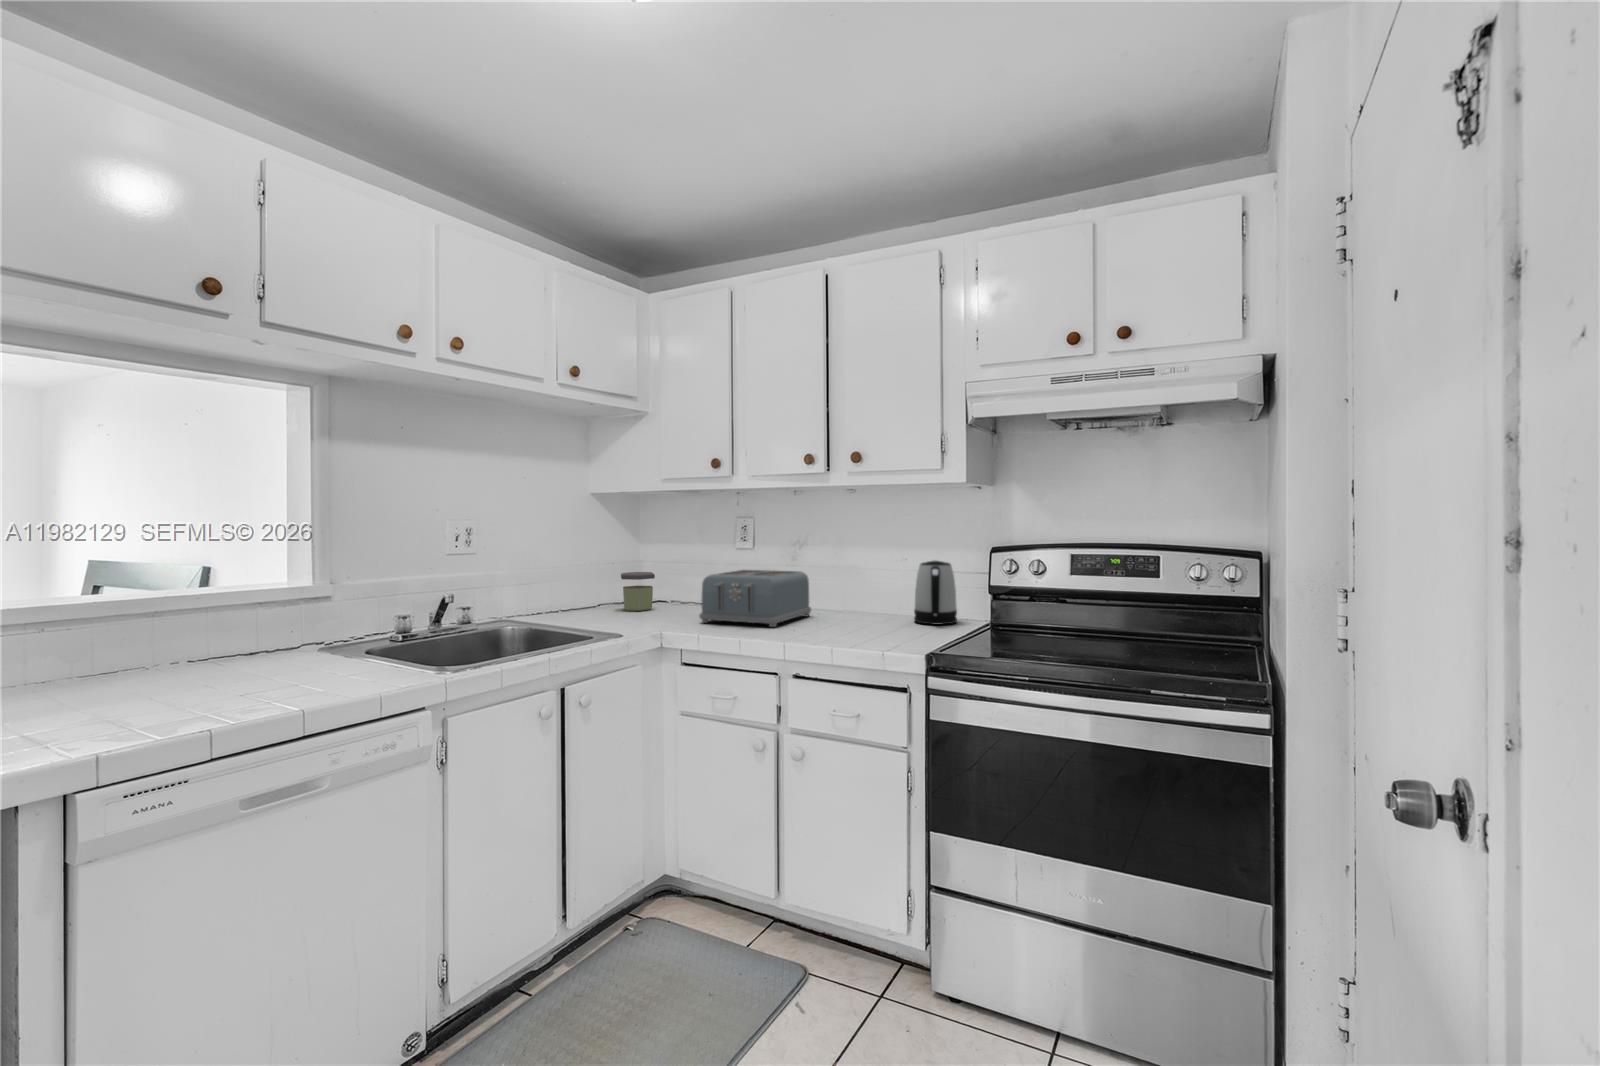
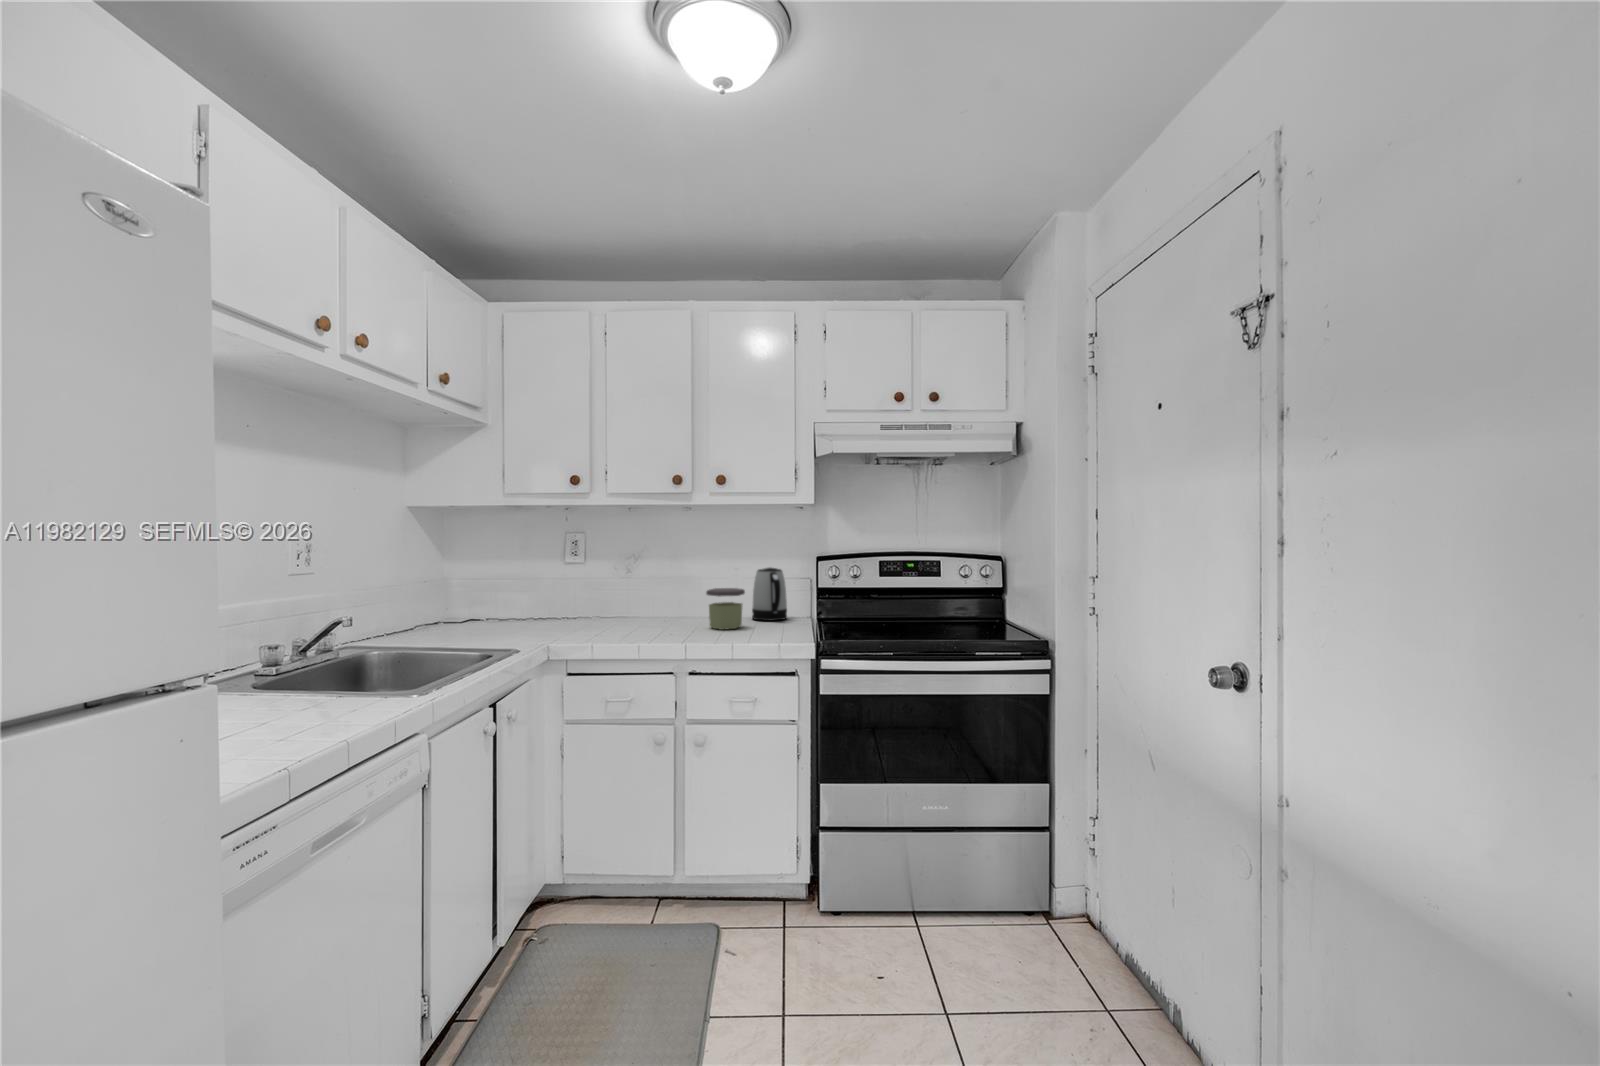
toaster: present [700,570,811,627] -> none [563,580,657,633]
jar: present [621,572,655,611] -> present [706,588,745,630]

